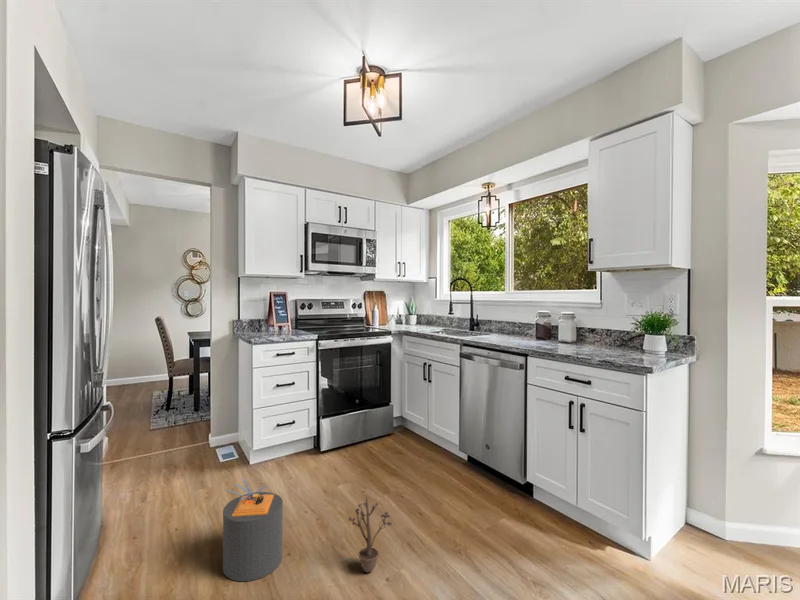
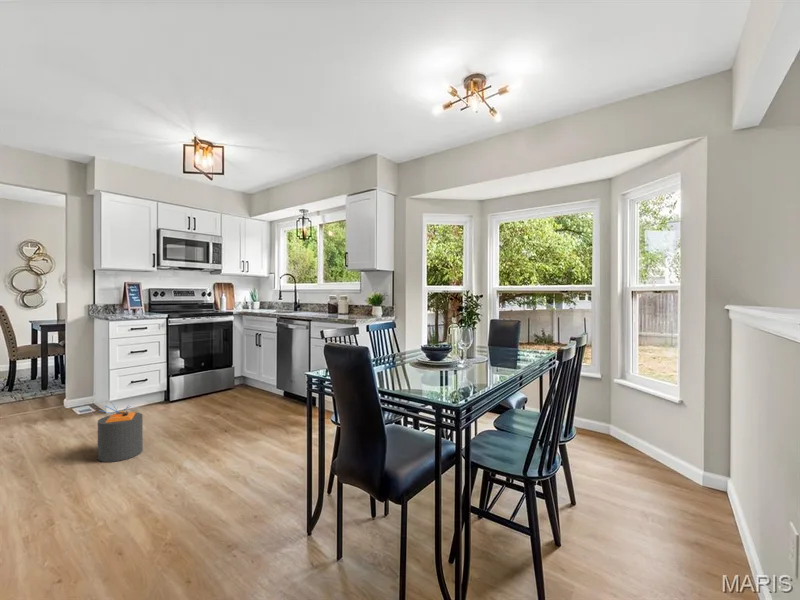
decorative plant: present [341,498,391,572] -> none [184,404,218,448]

